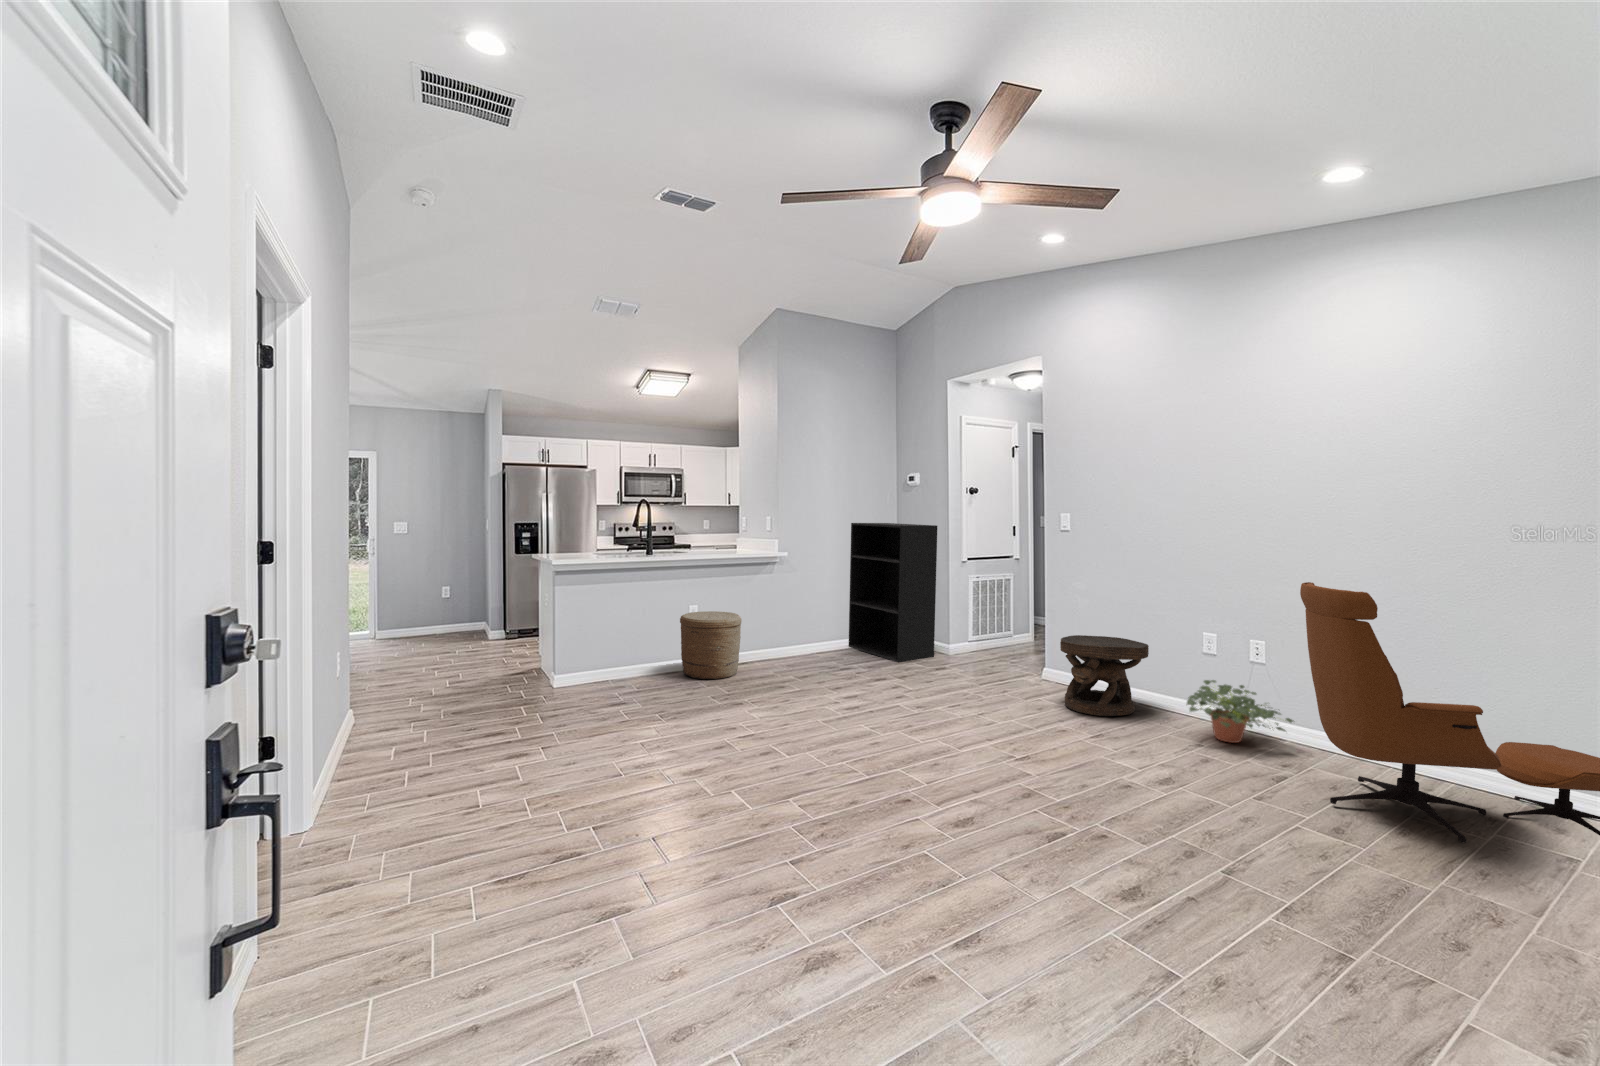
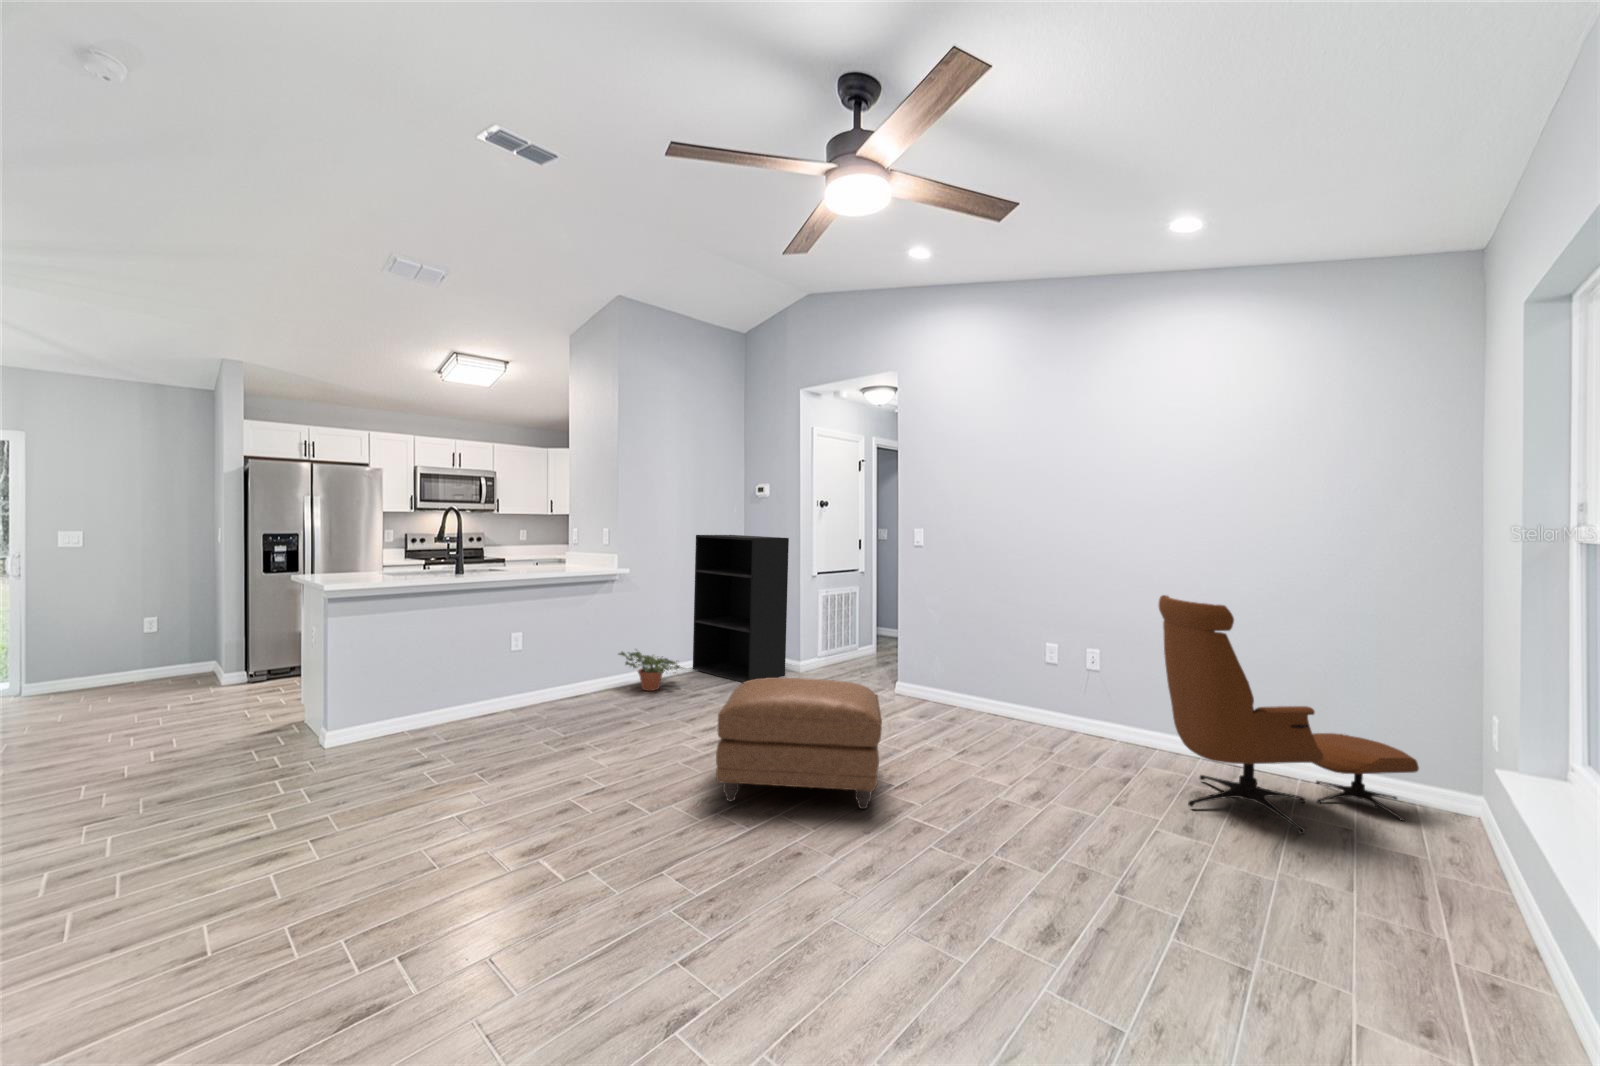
woven basket: present [680,611,742,679] -> none [498,638,575,721]
side table: present [1060,635,1149,716] -> none [922,649,1004,731]
ottoman: none [844,650,1000,772] -> present [716,678,882,809]
potted plant: present [1187,680,1293,743] -> present [619,650,684,691]

